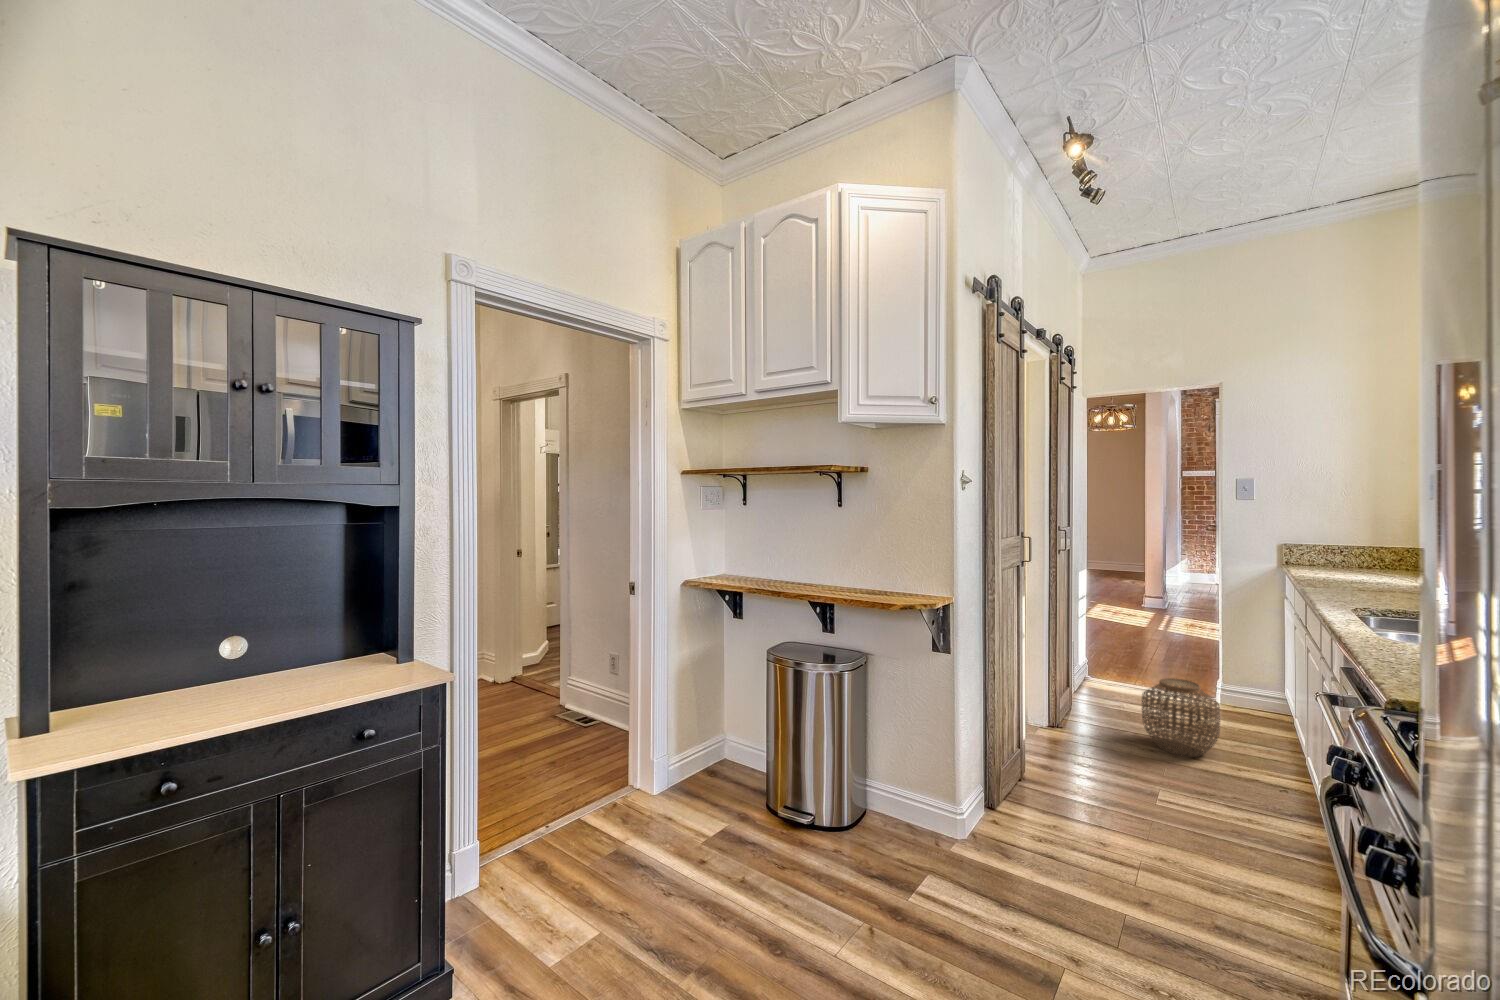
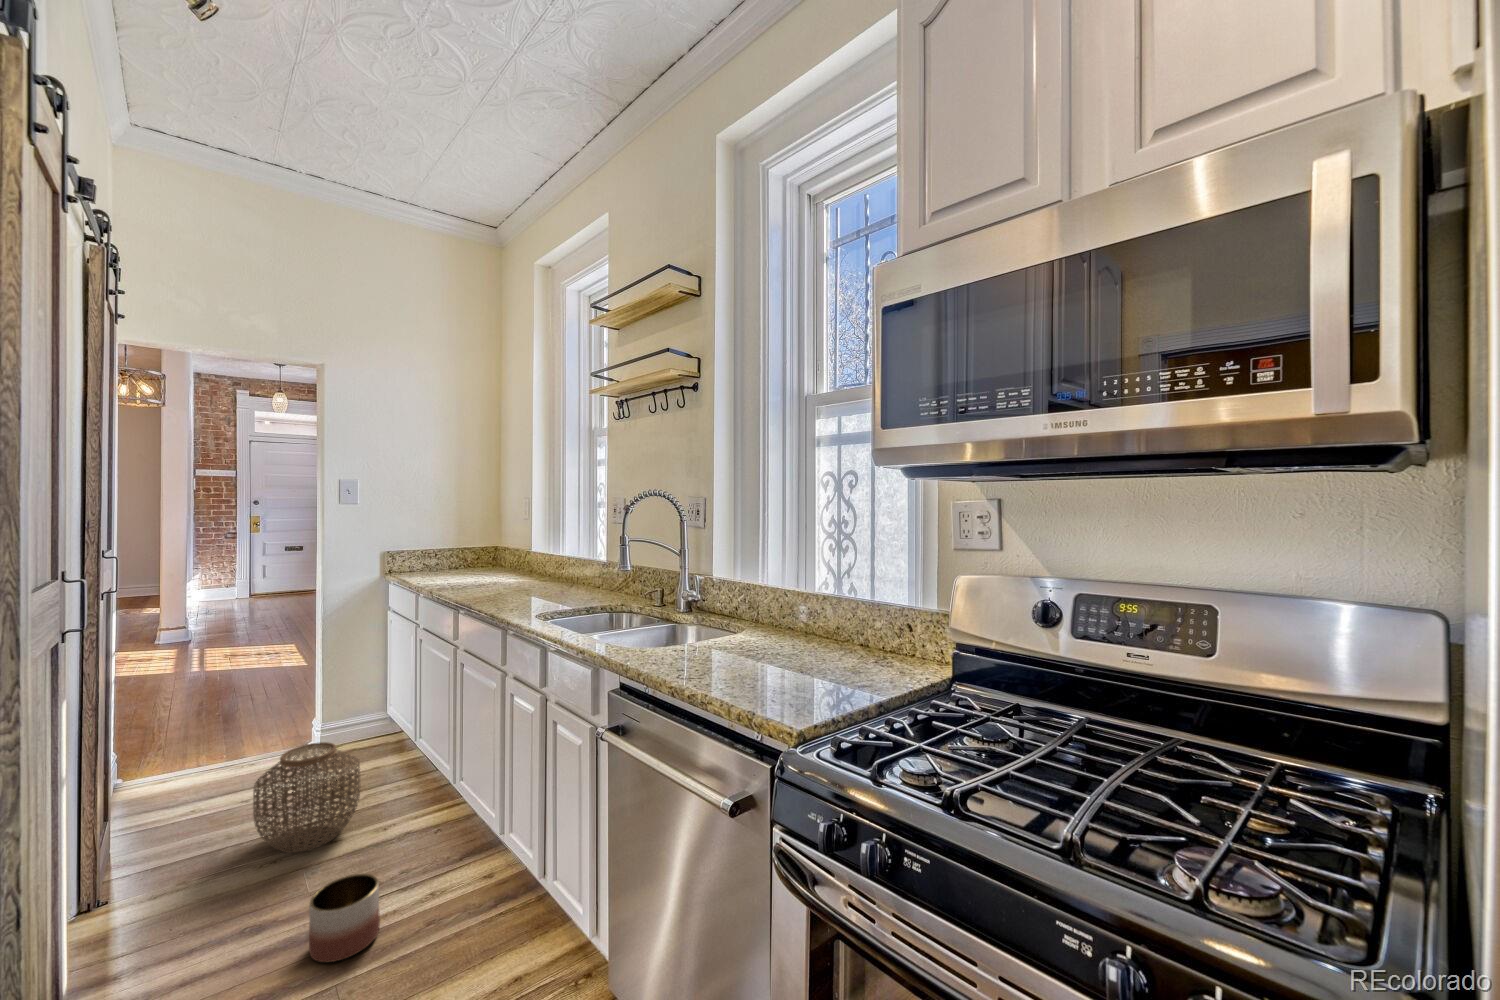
planter: none [1147,762,1196,816] -> present [309,874,380,962]

